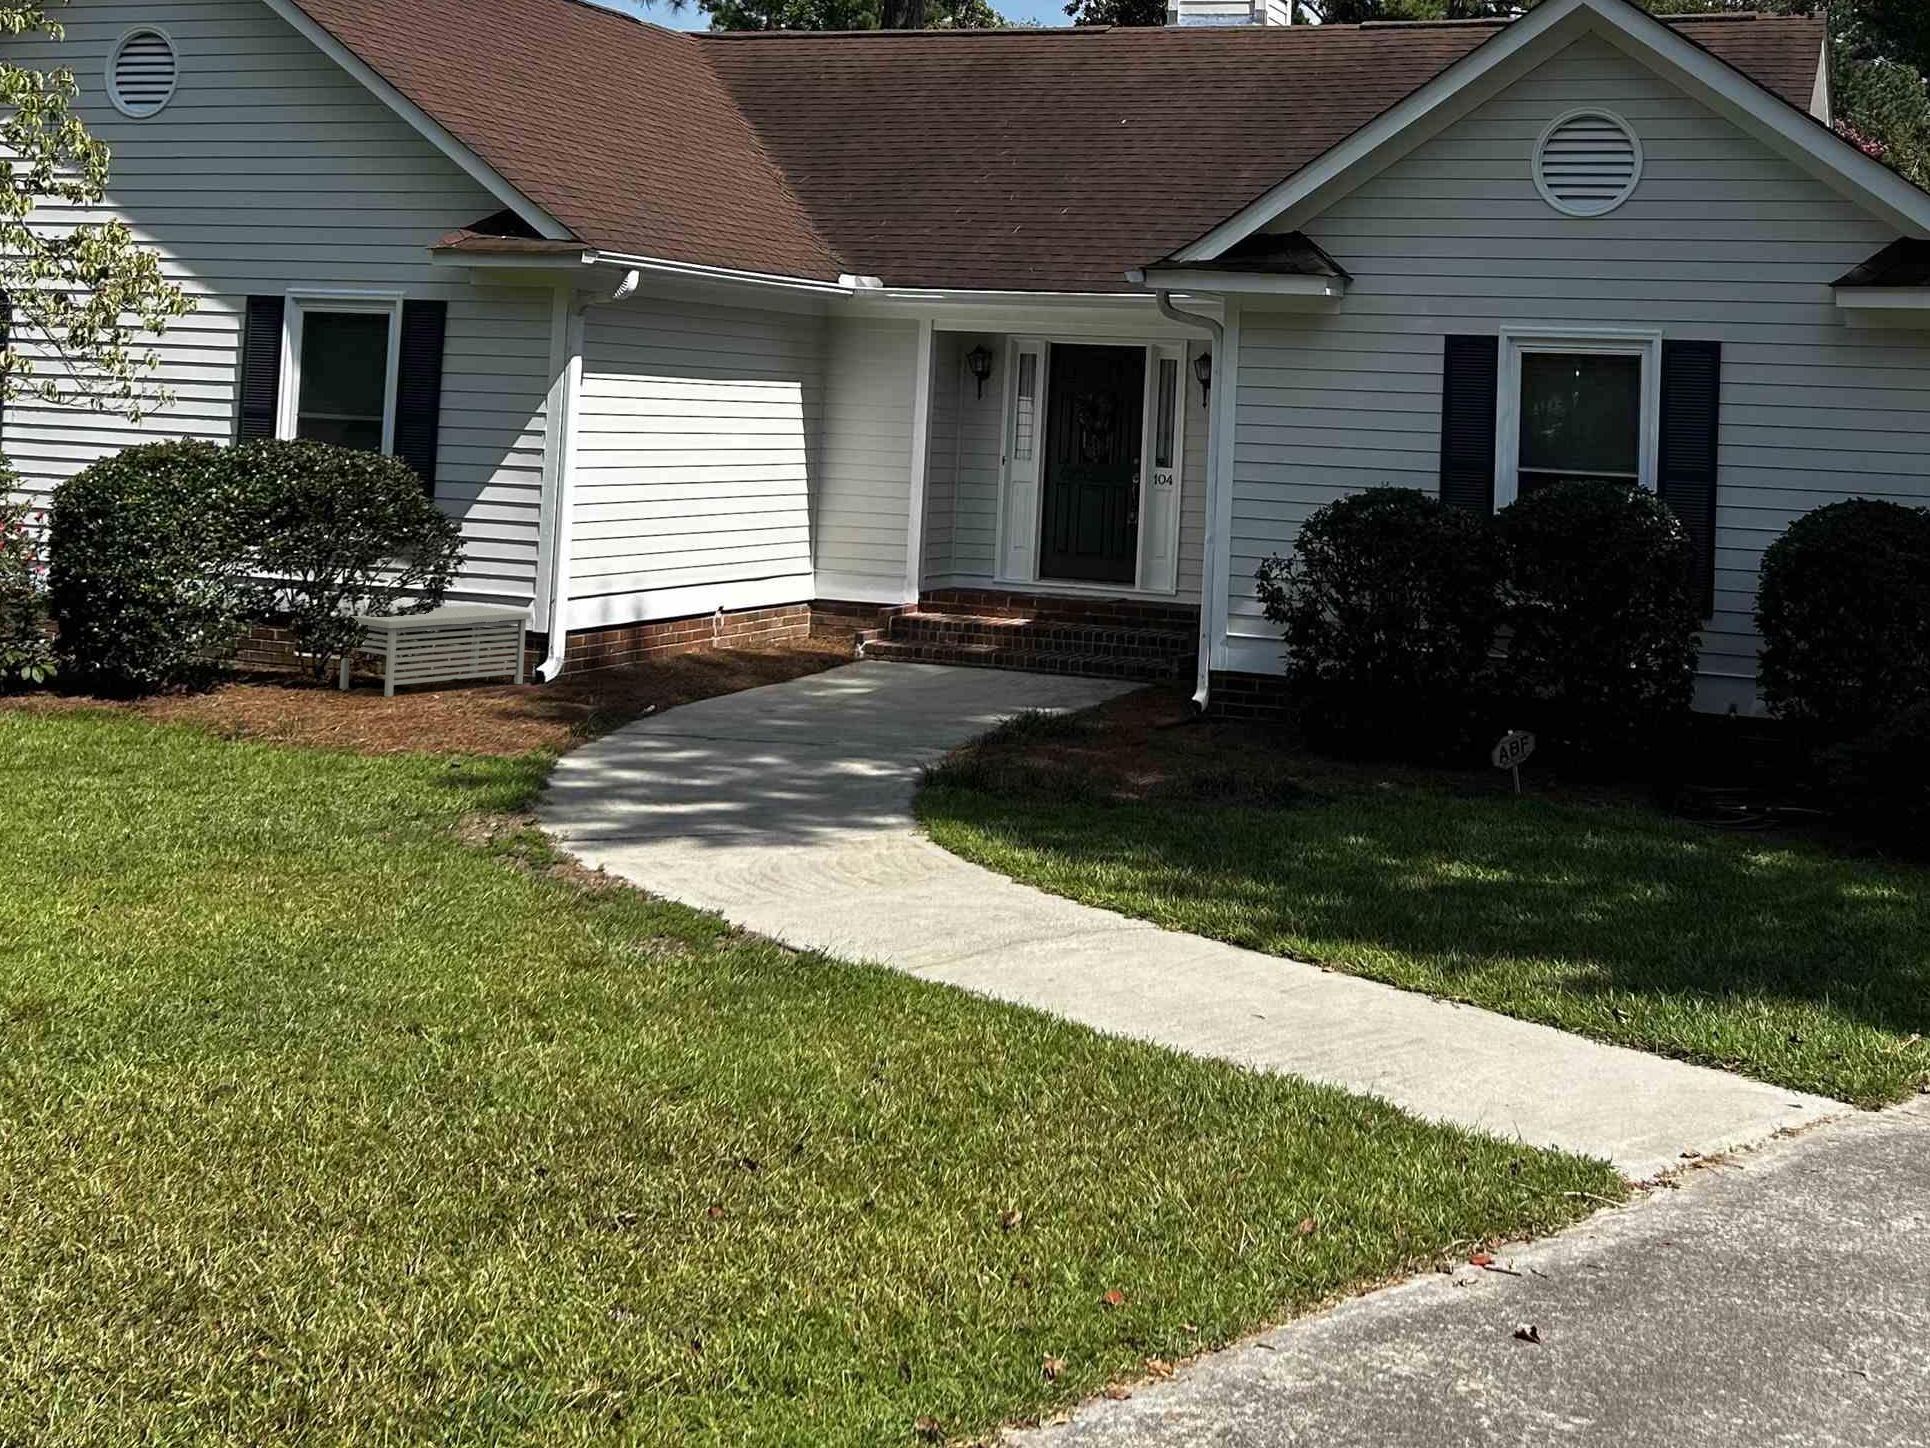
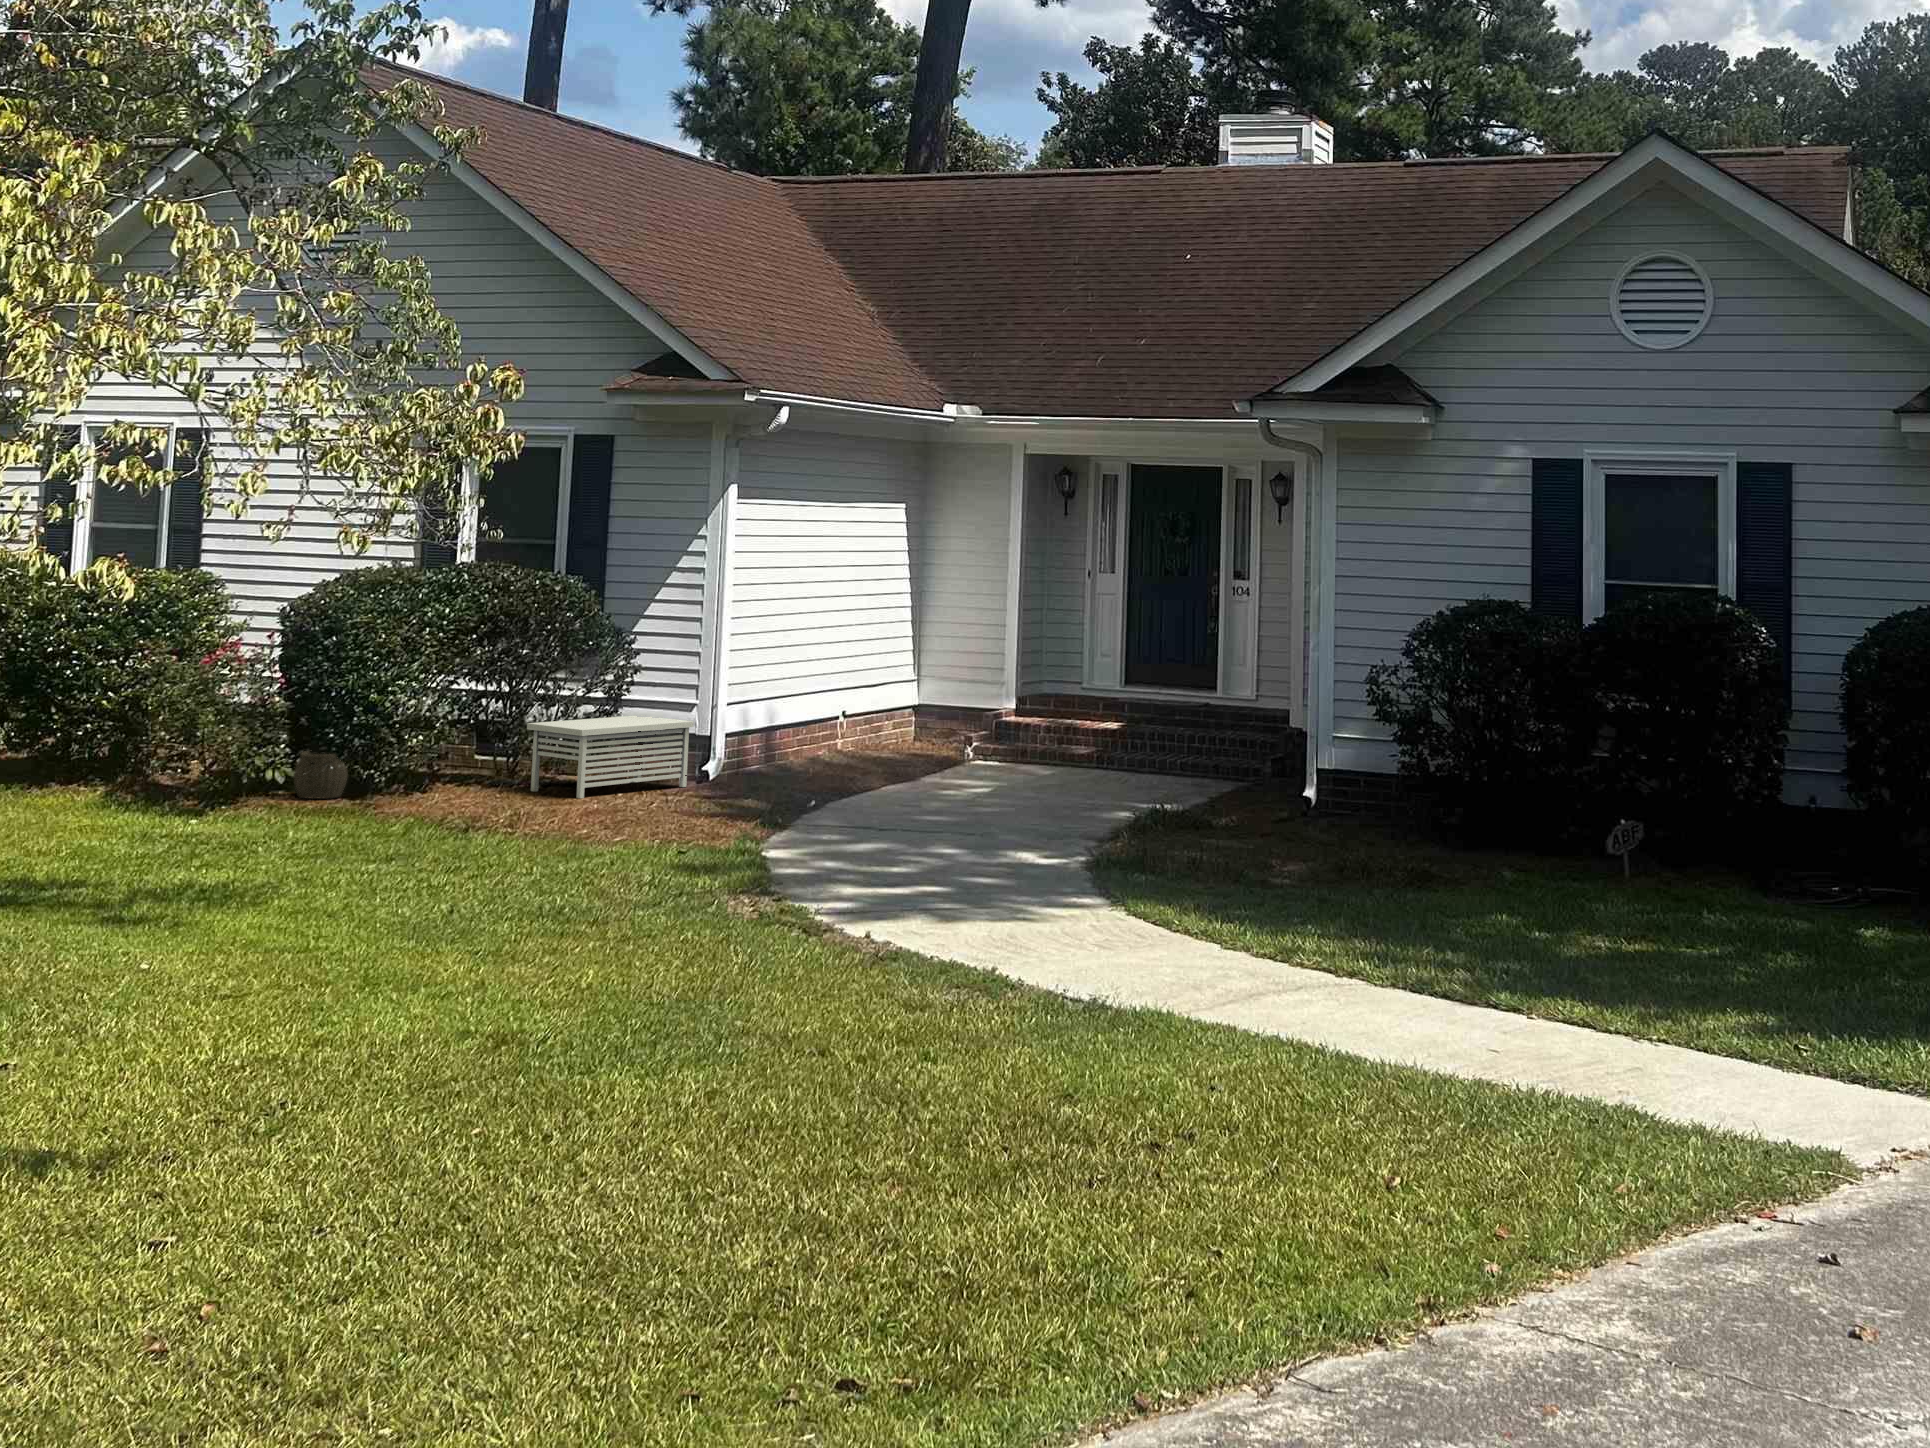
woven basket: none [55,644,119,698] -> present [294,751,347,799]

